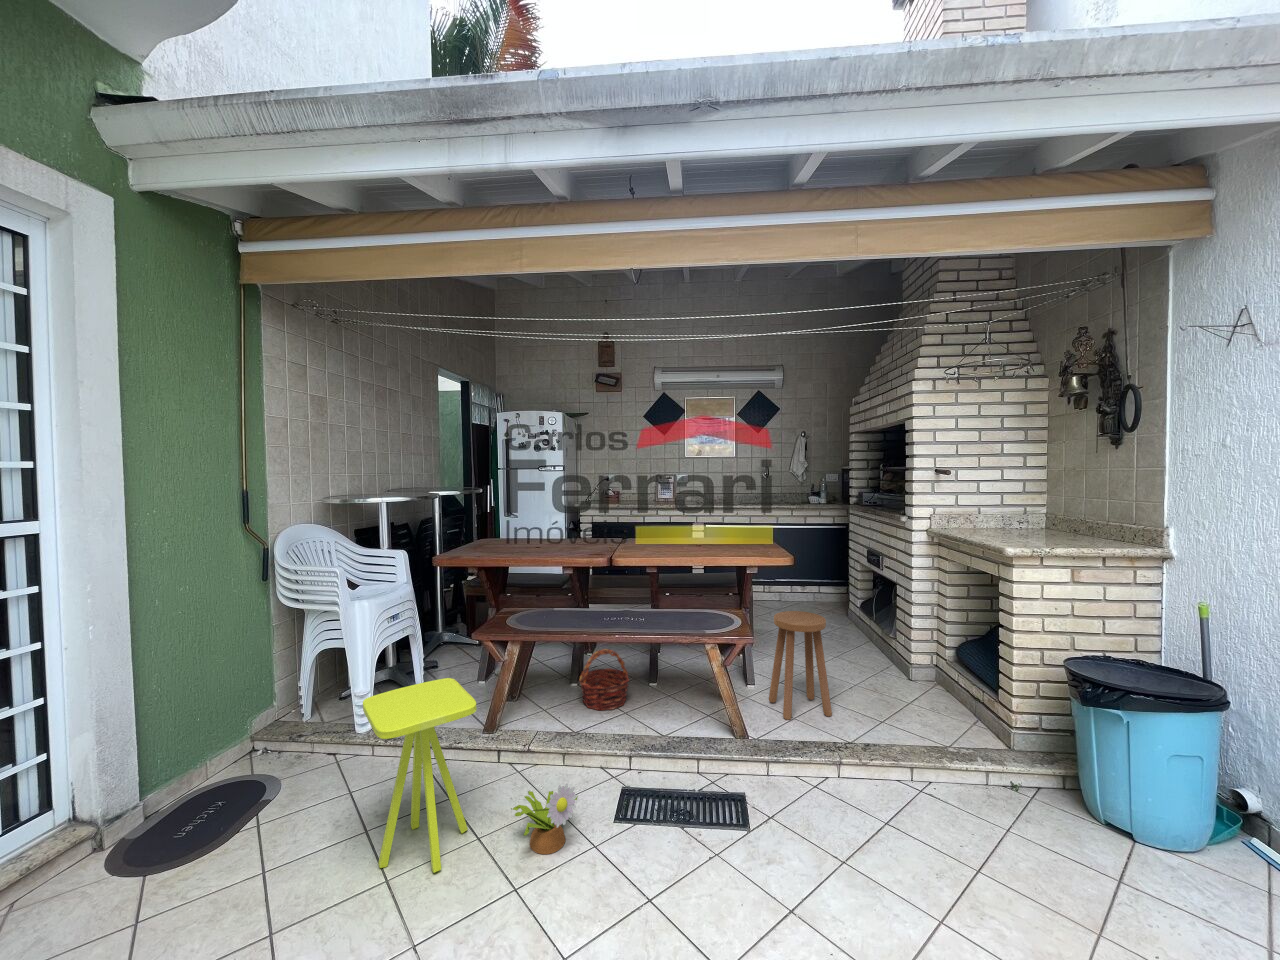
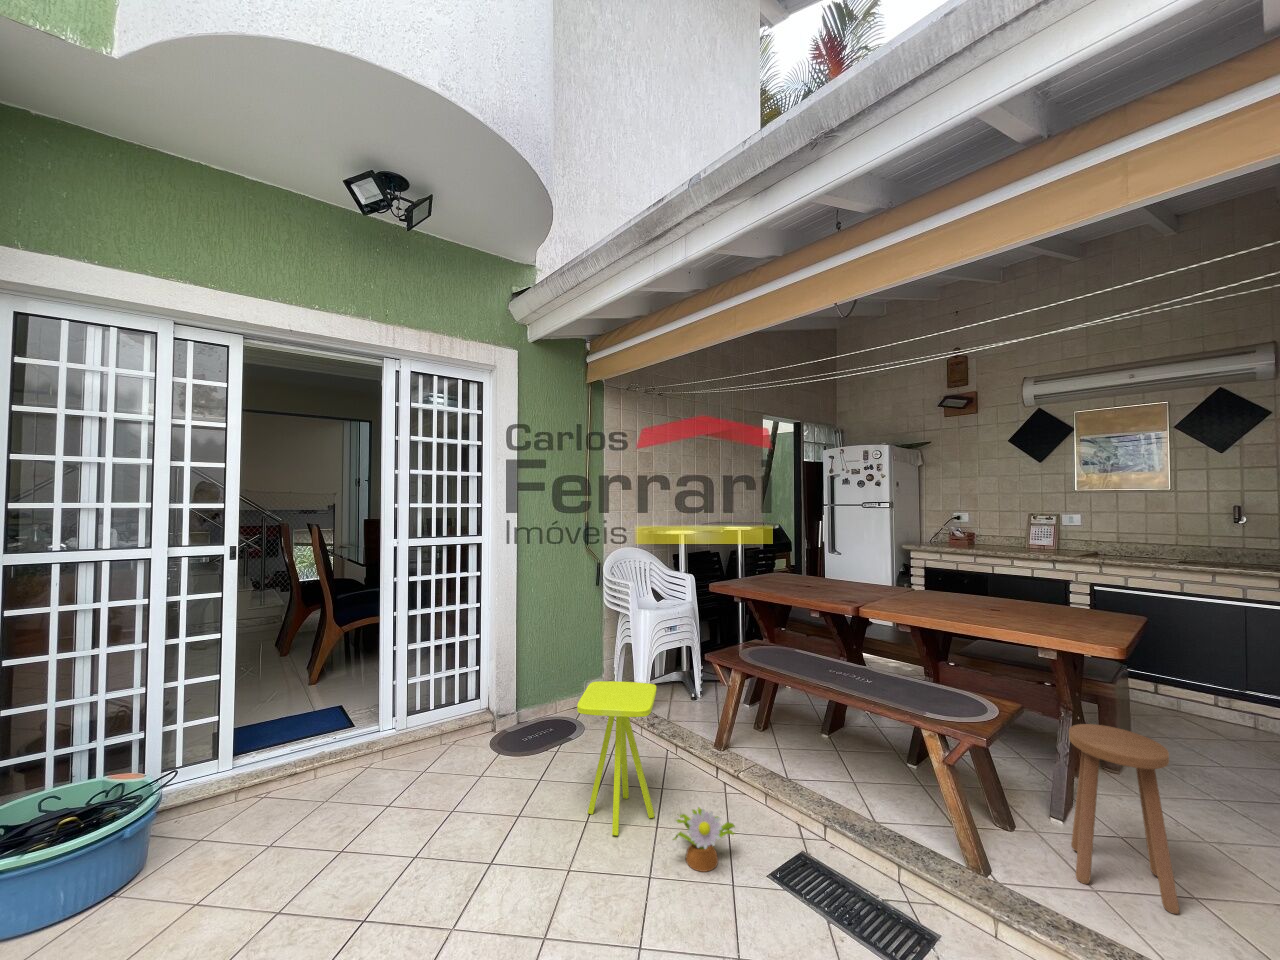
basket: present [580,649,629,710] -> none [815,704,875,774]

